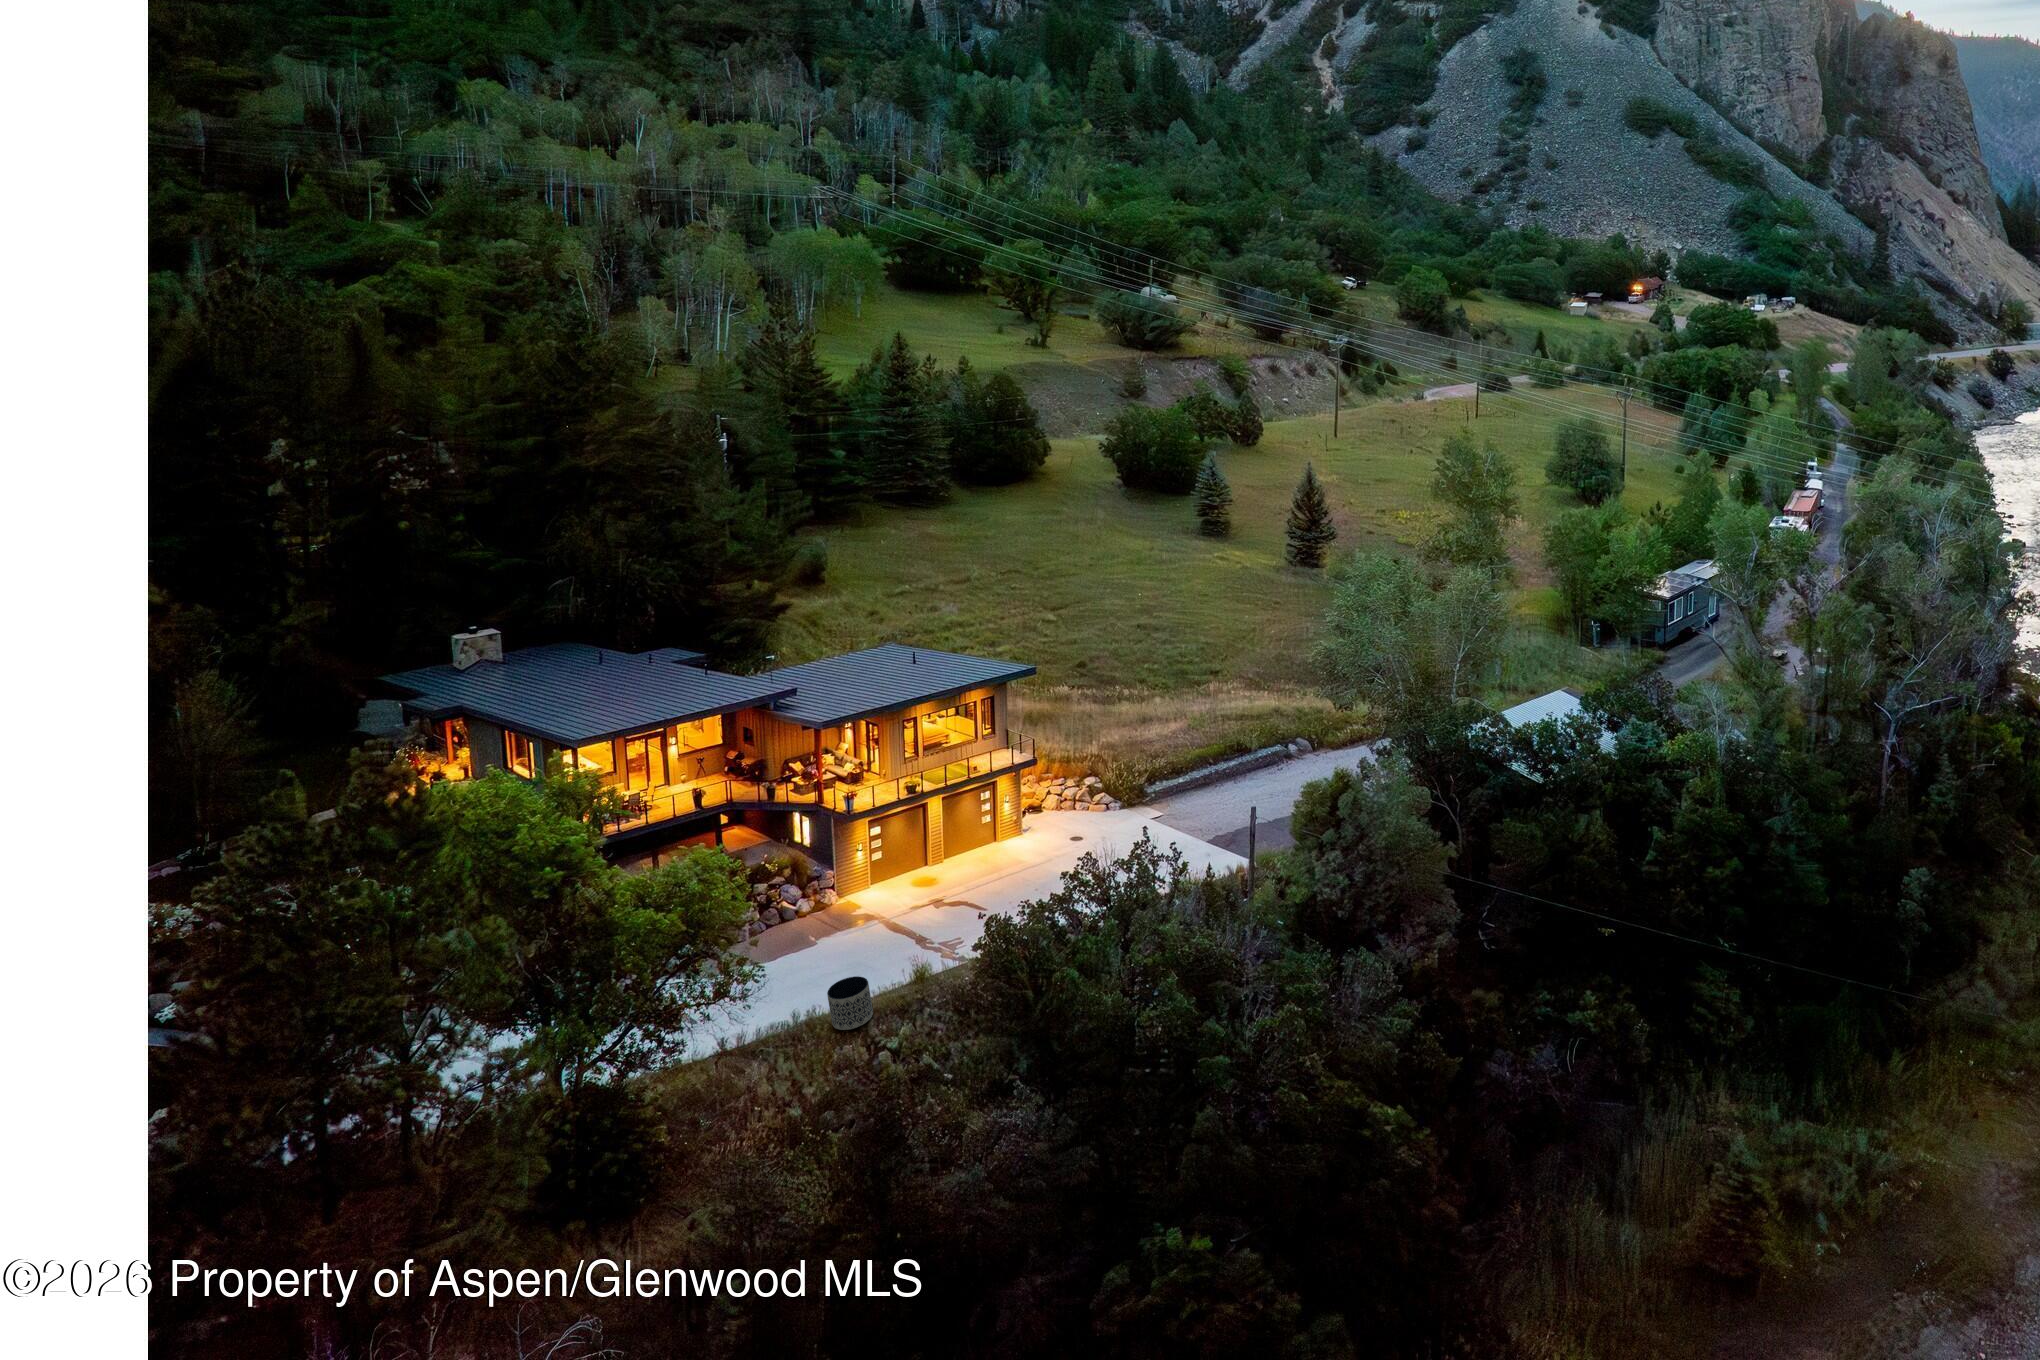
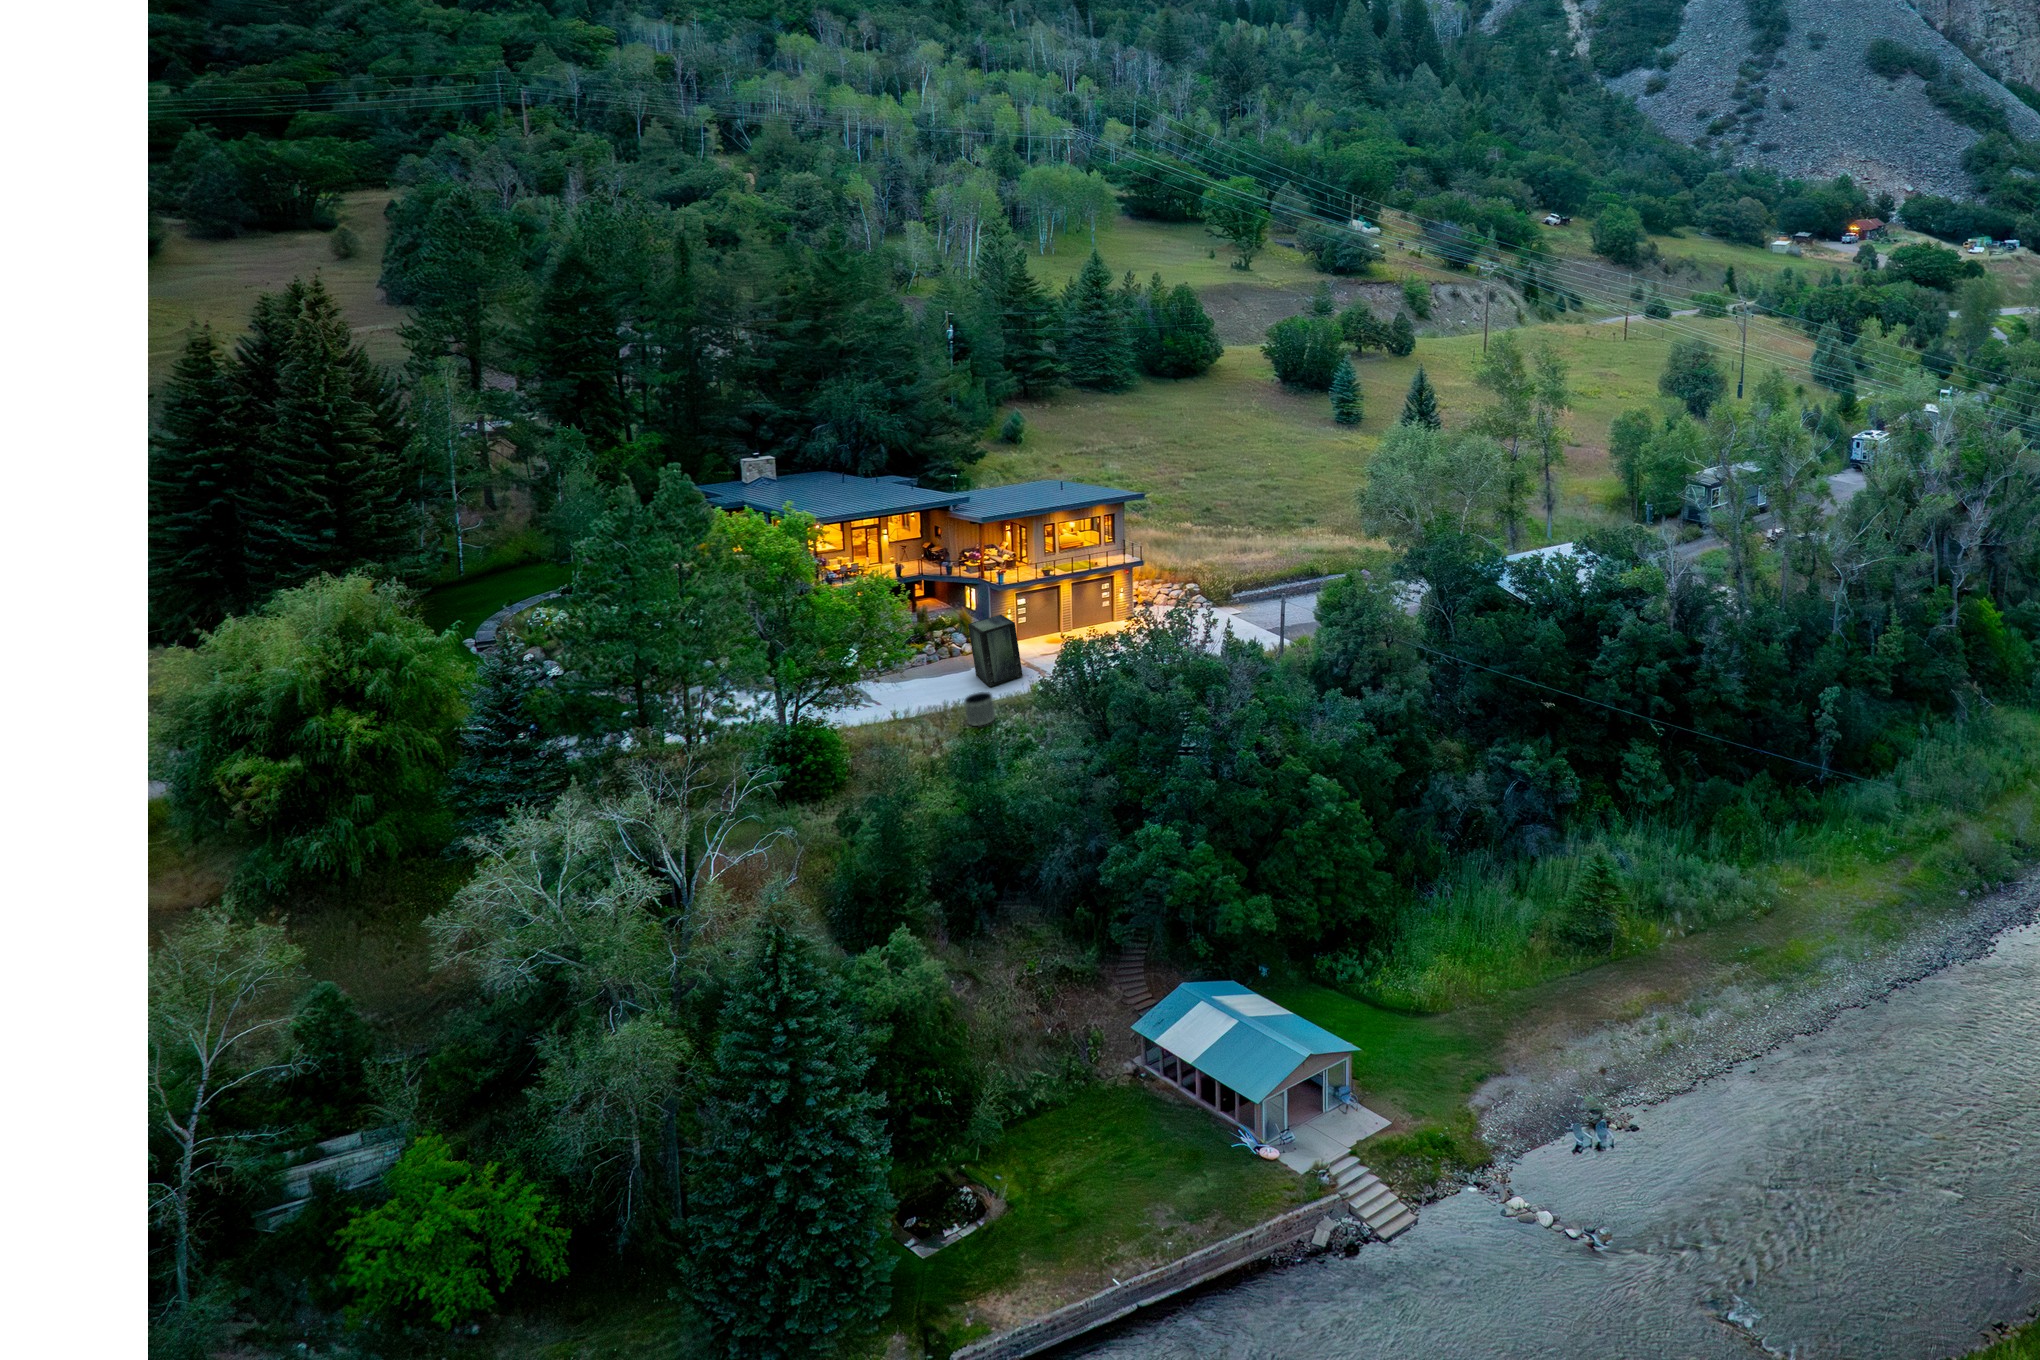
storage box: none [811,854,893,962] -> present [968,615,1023,686]

